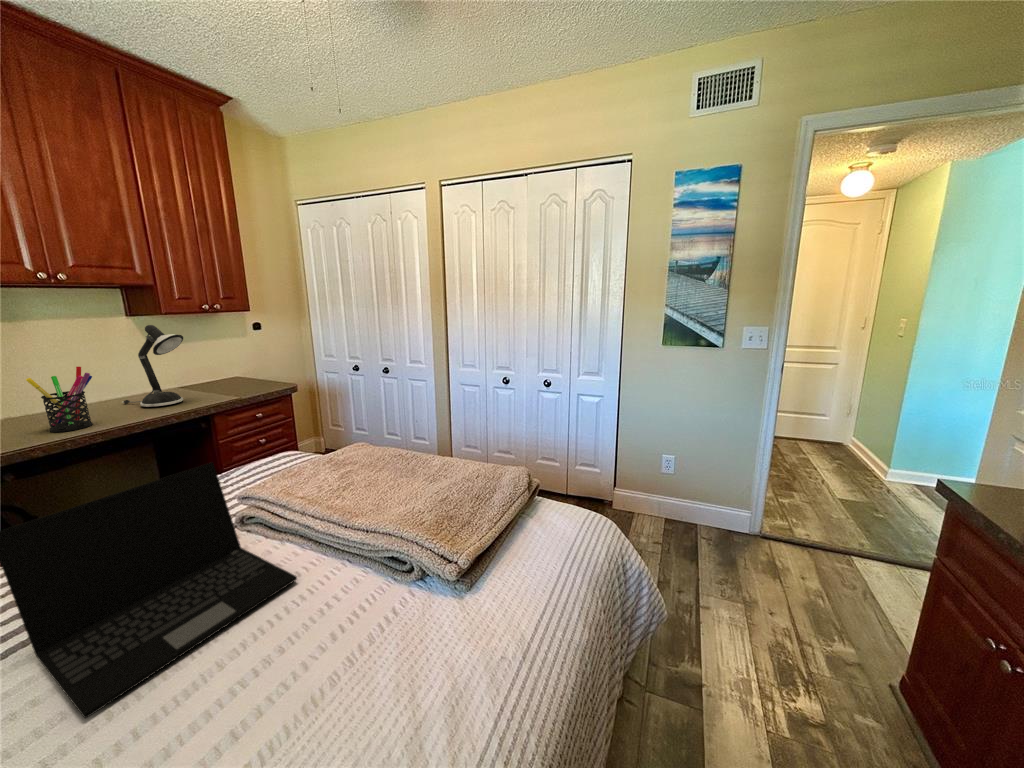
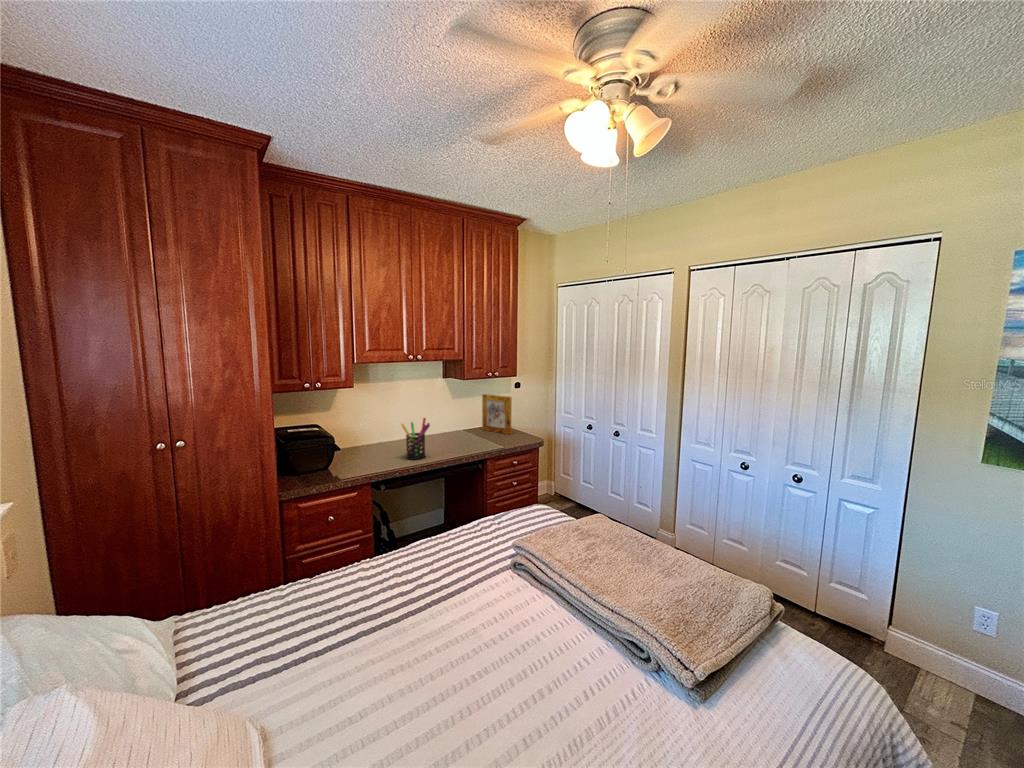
desk lamp: present [122,325,183,407] -> none [438,390,478,447]
picture frame: none [198,336,251,384] -> present [482,394,511,434]
laptop: present [0,462,297,718] -> none [411,519,557,683]

